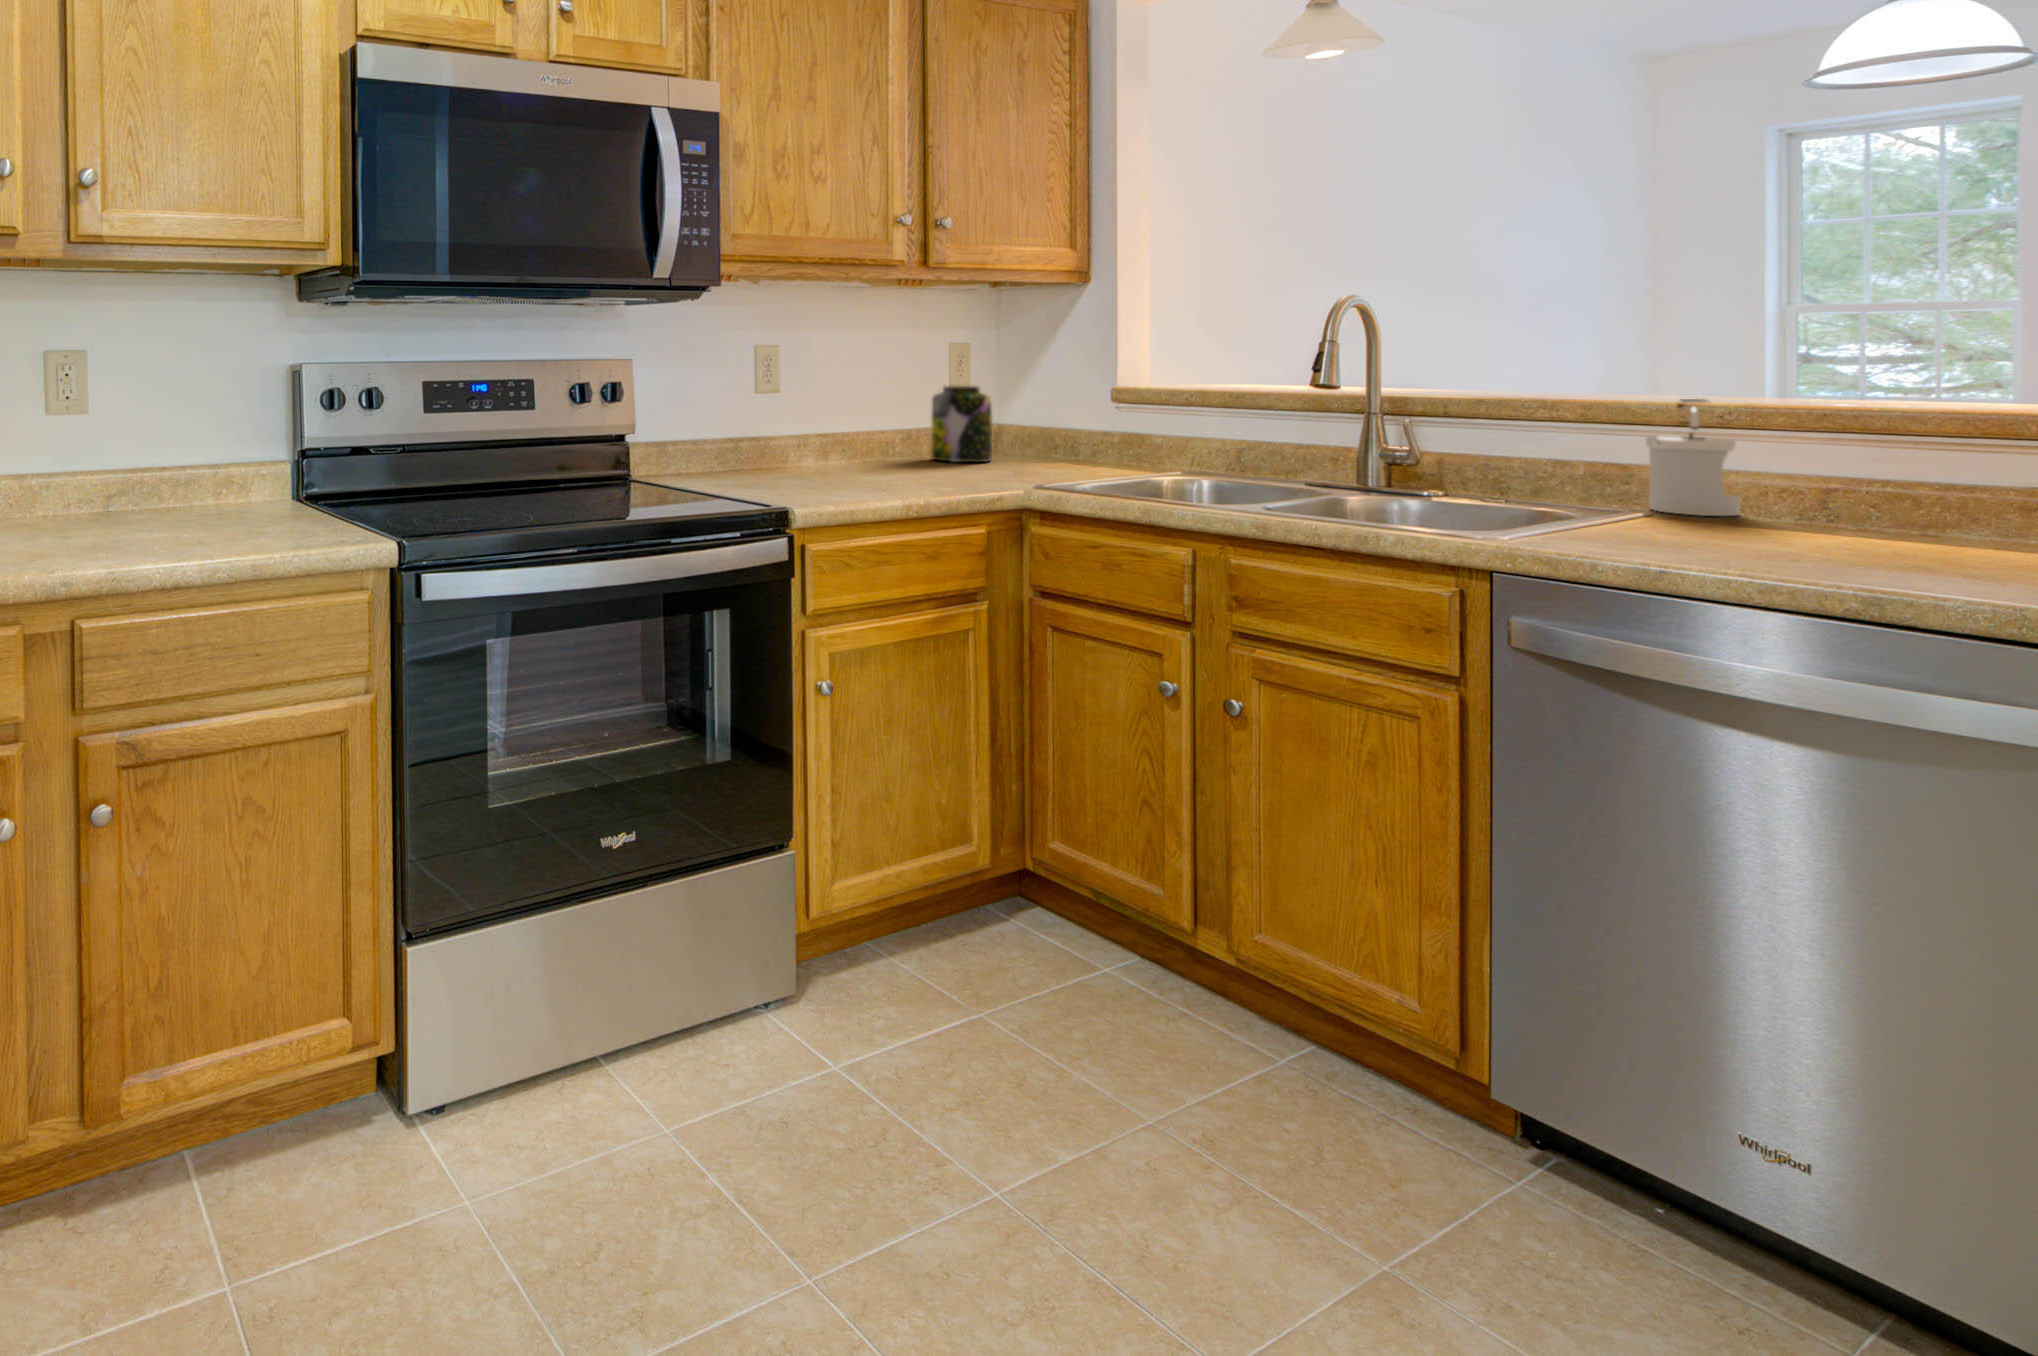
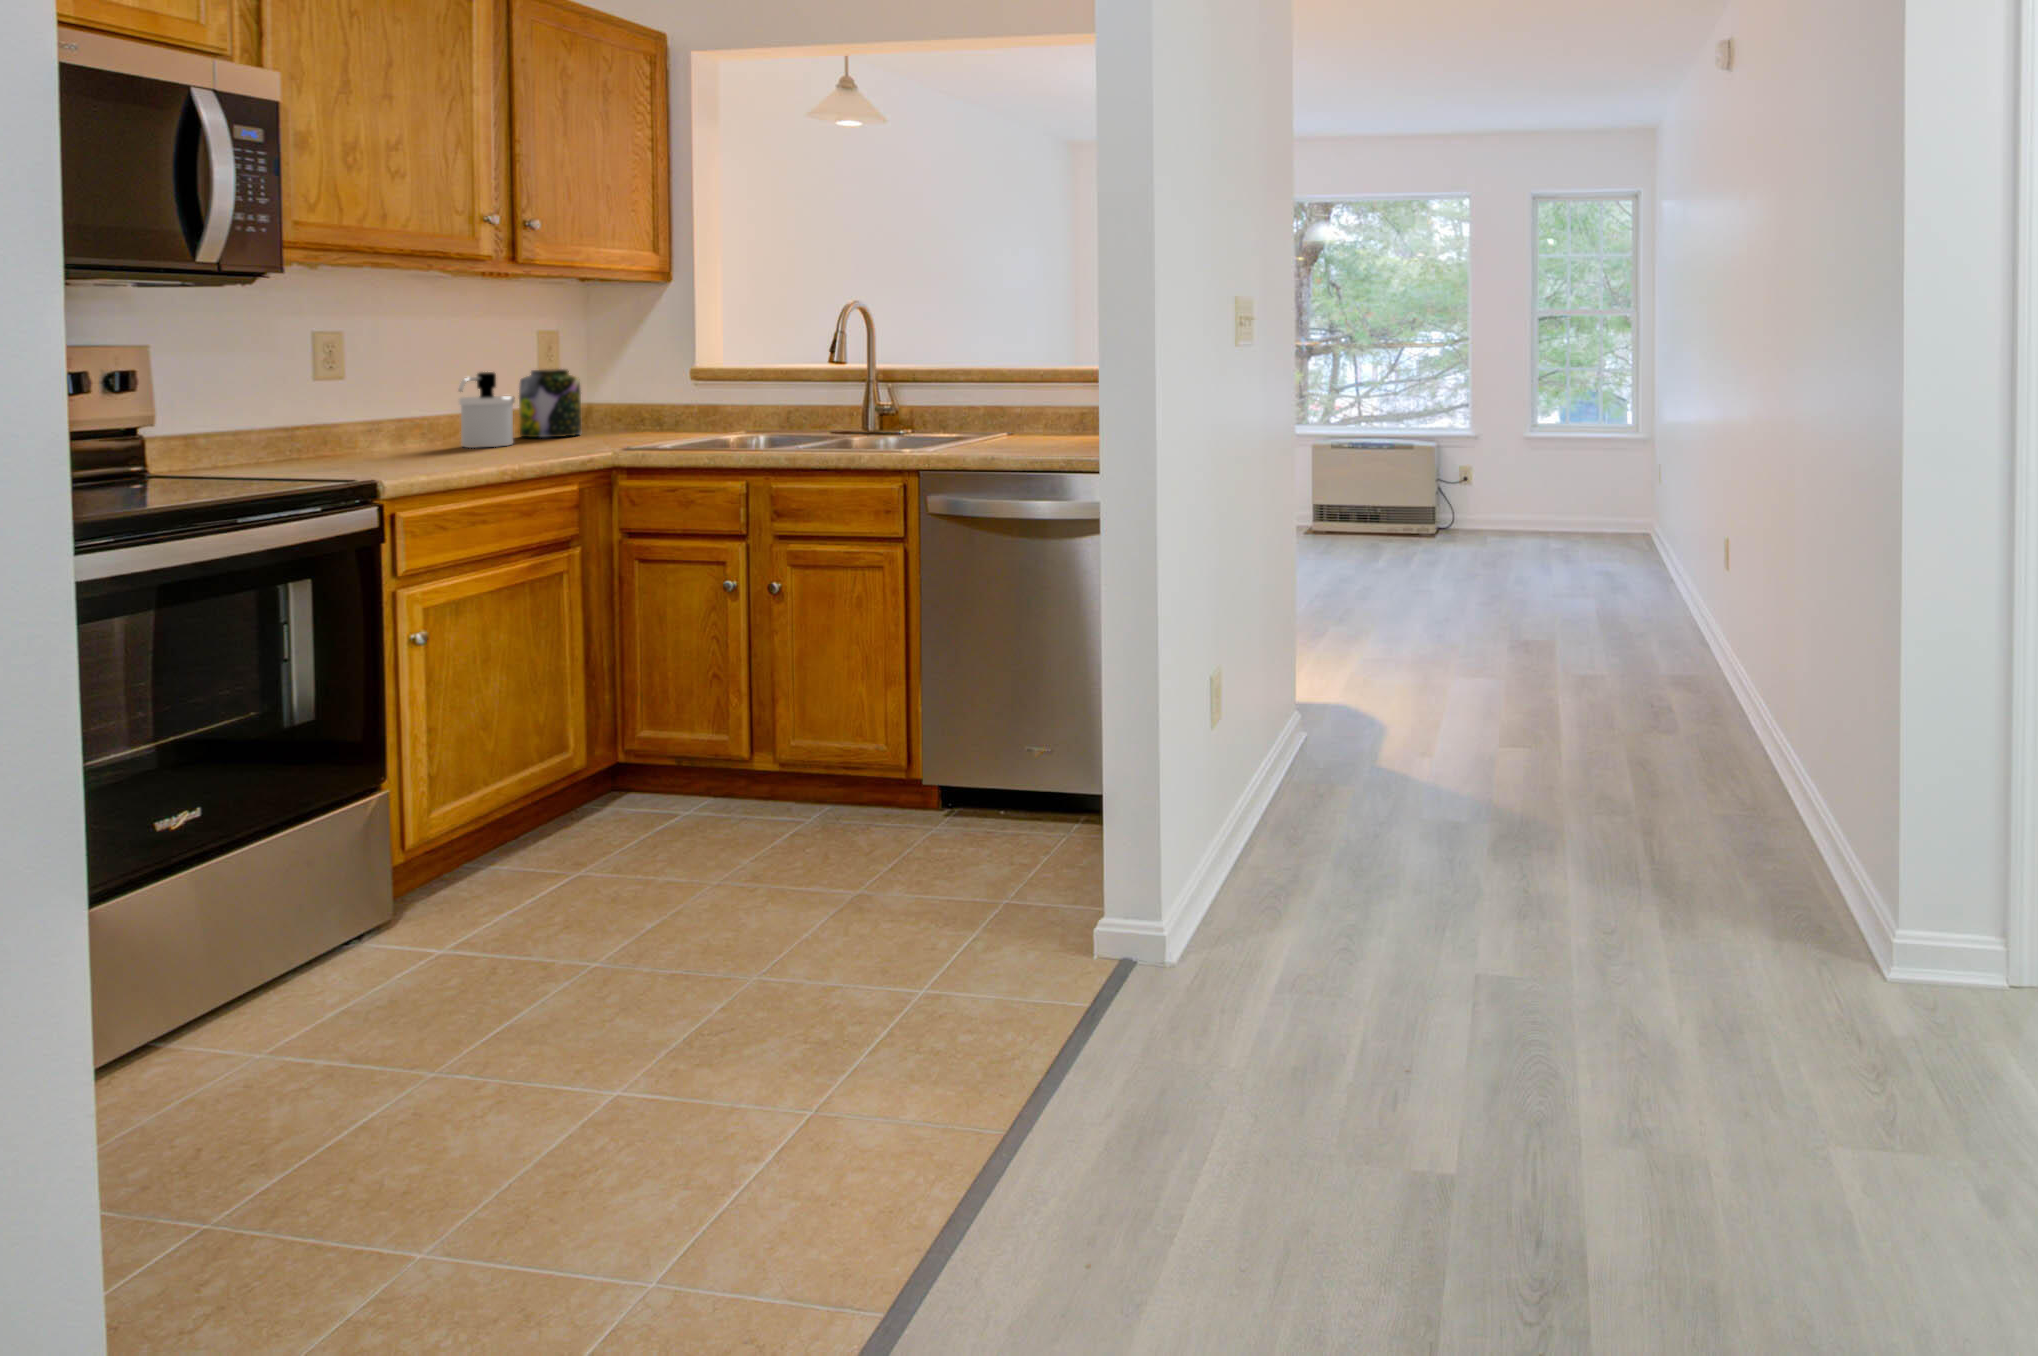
soap dispenser: present [1646,399,1740,516] -> present [458,372,514,448]

